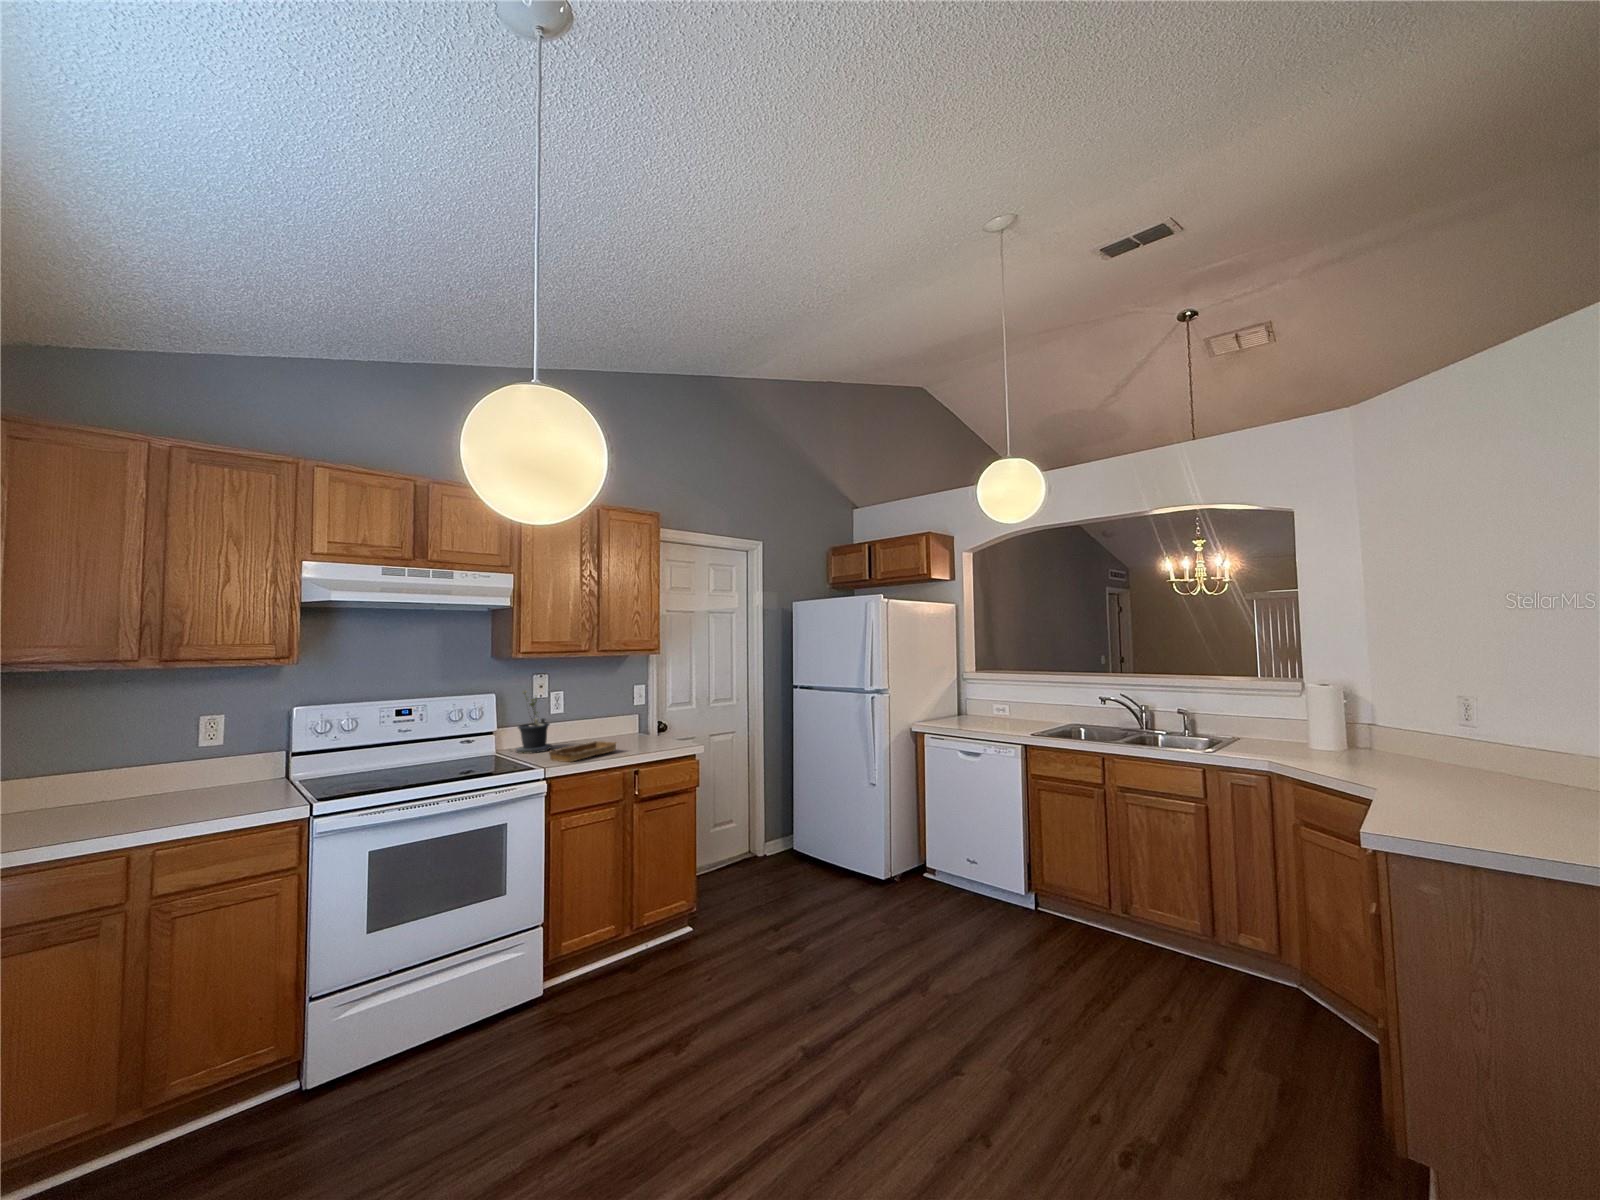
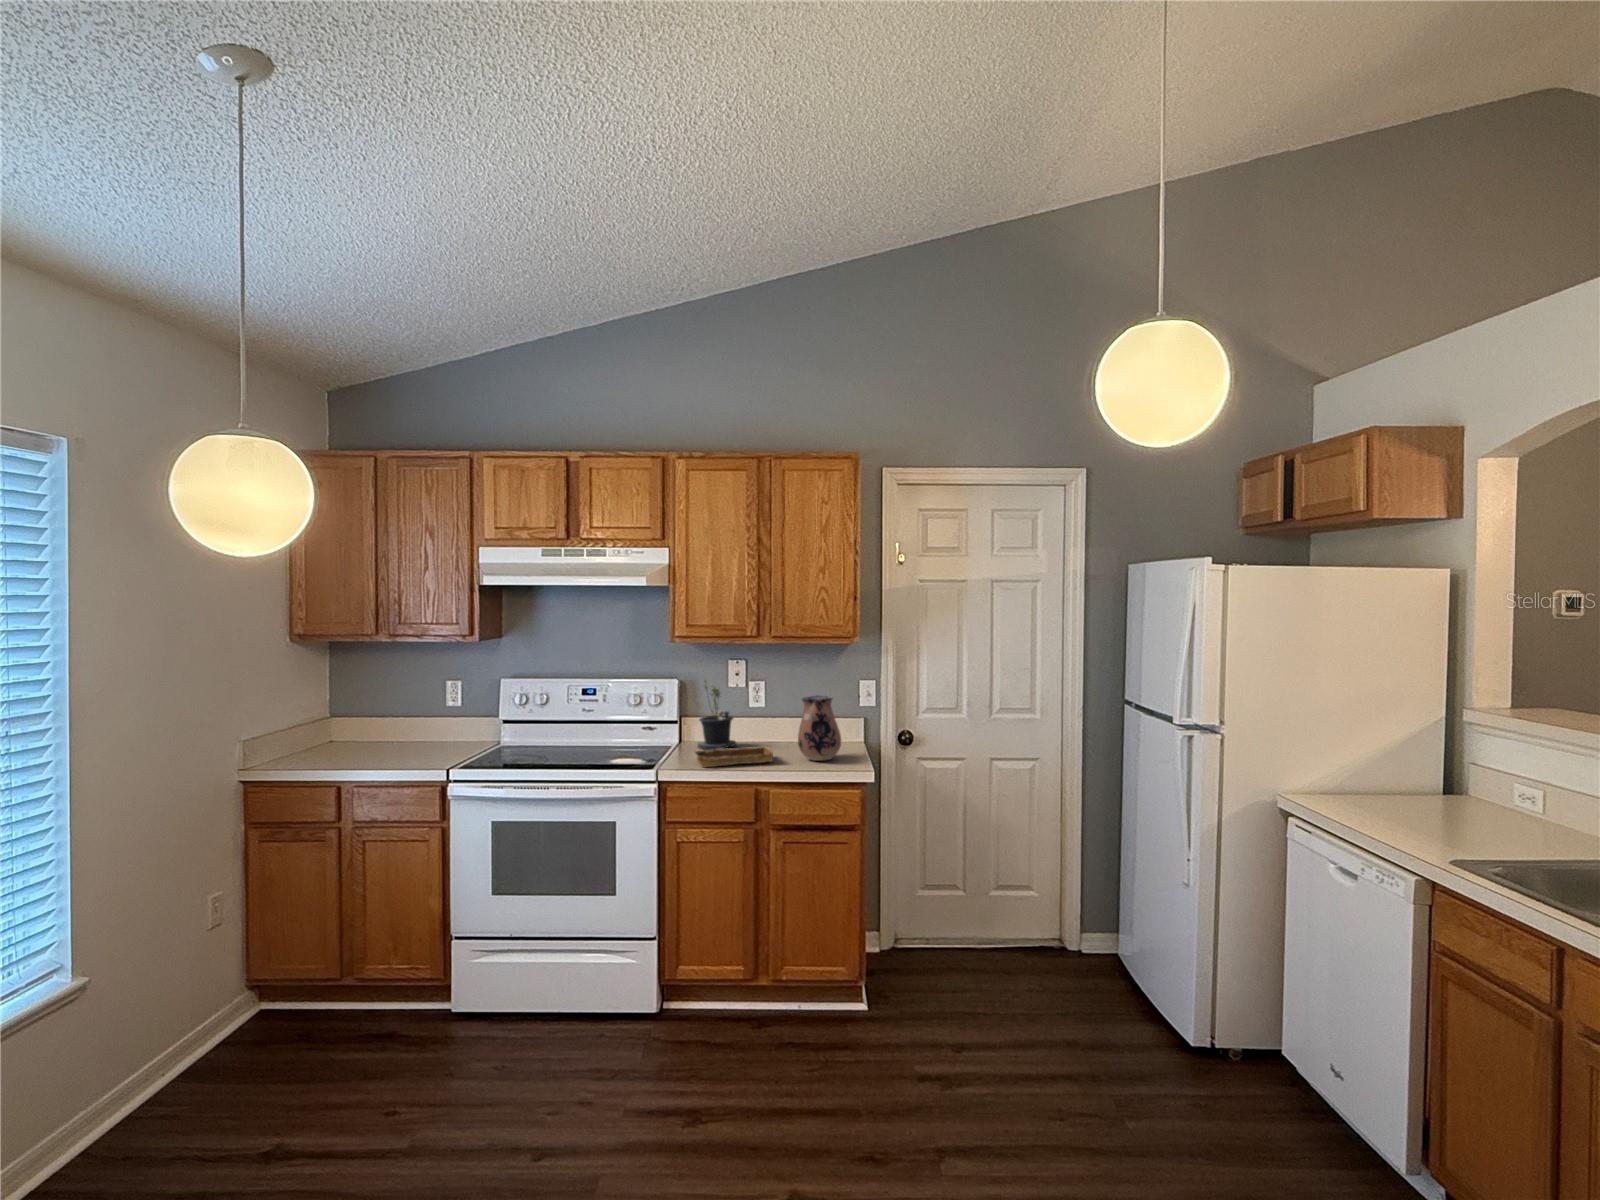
ceramic pitcher: none [623,695,658,746] -> present [798,695,841,761]

